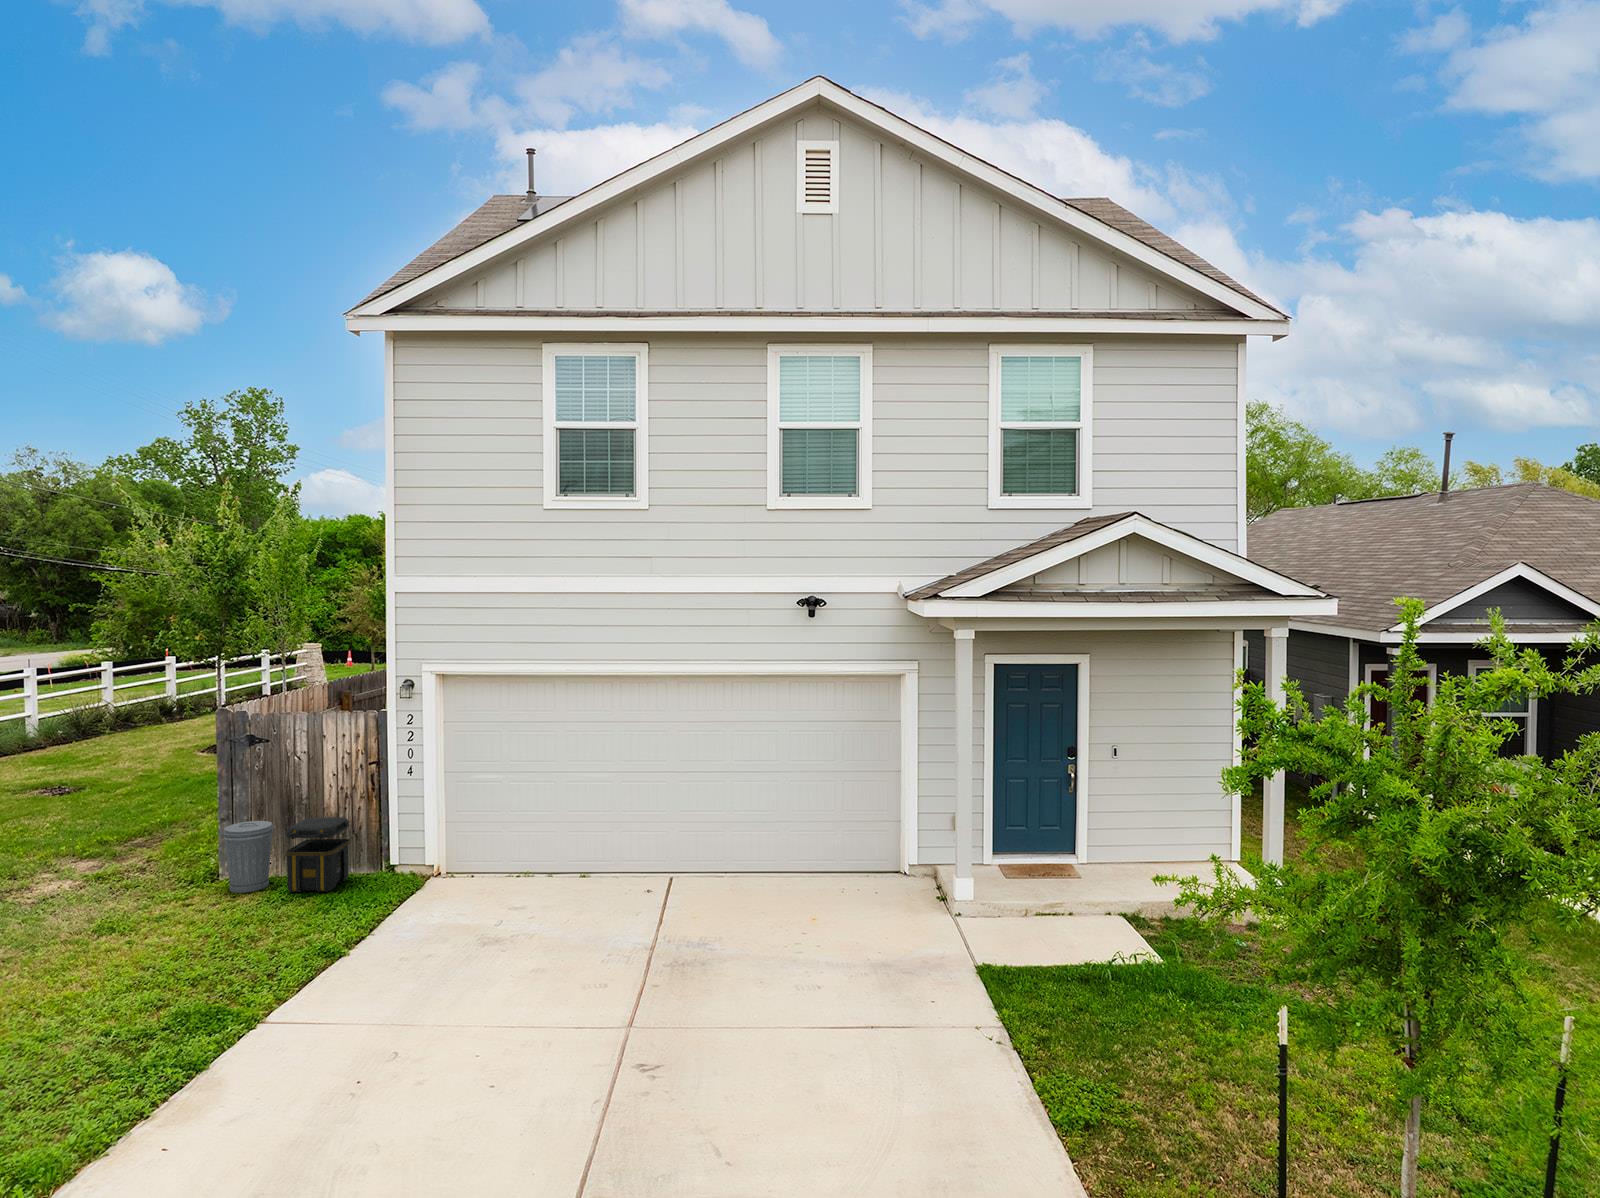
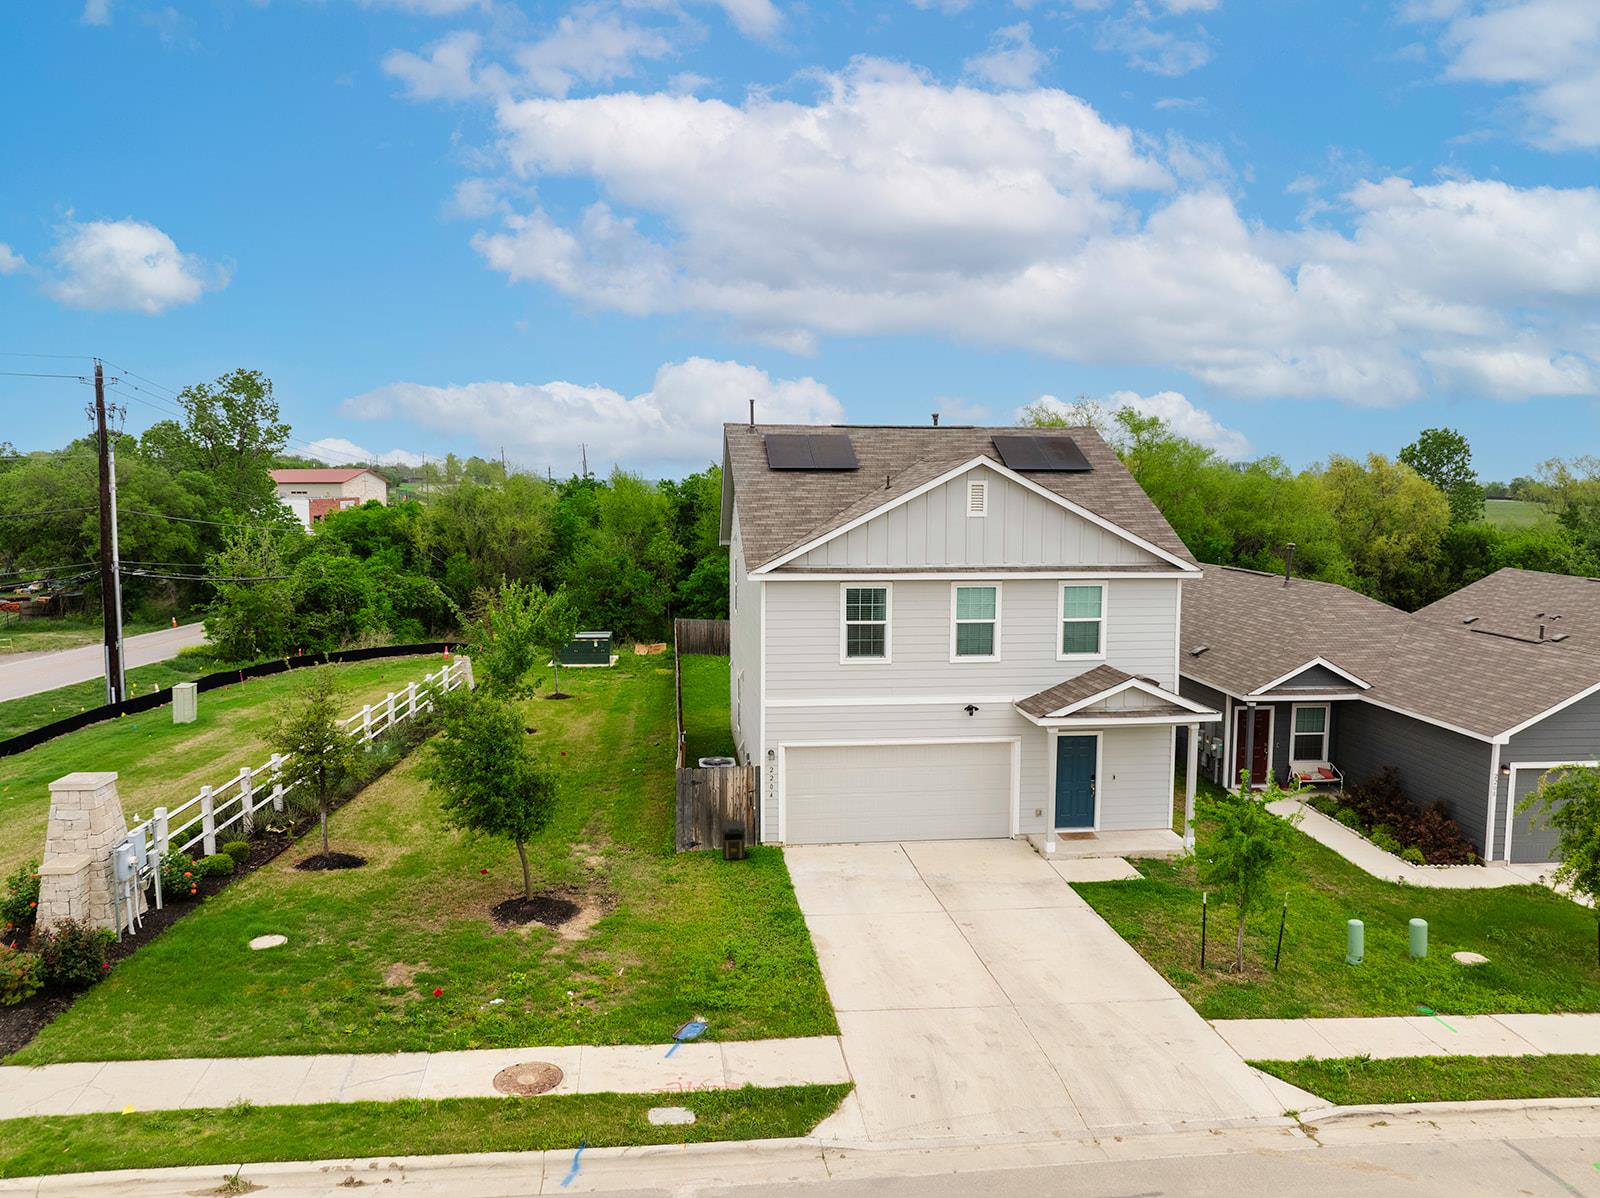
trash can: present [223,821,274,893] -> none [689,824,710,861]

